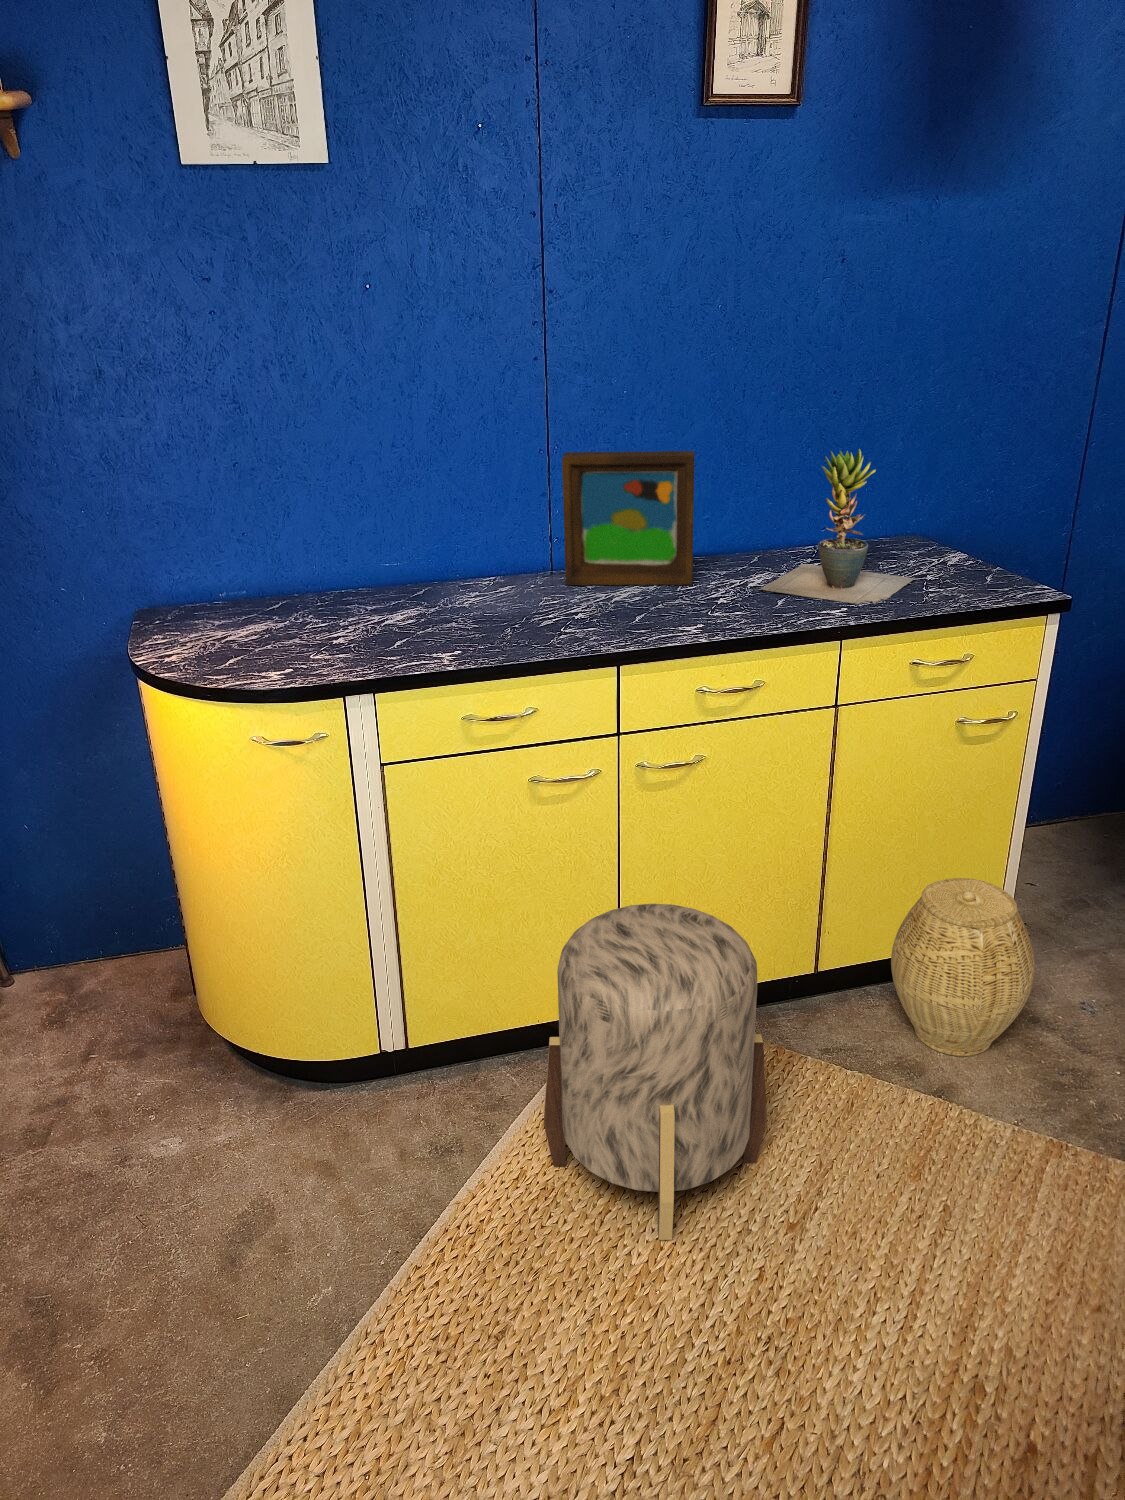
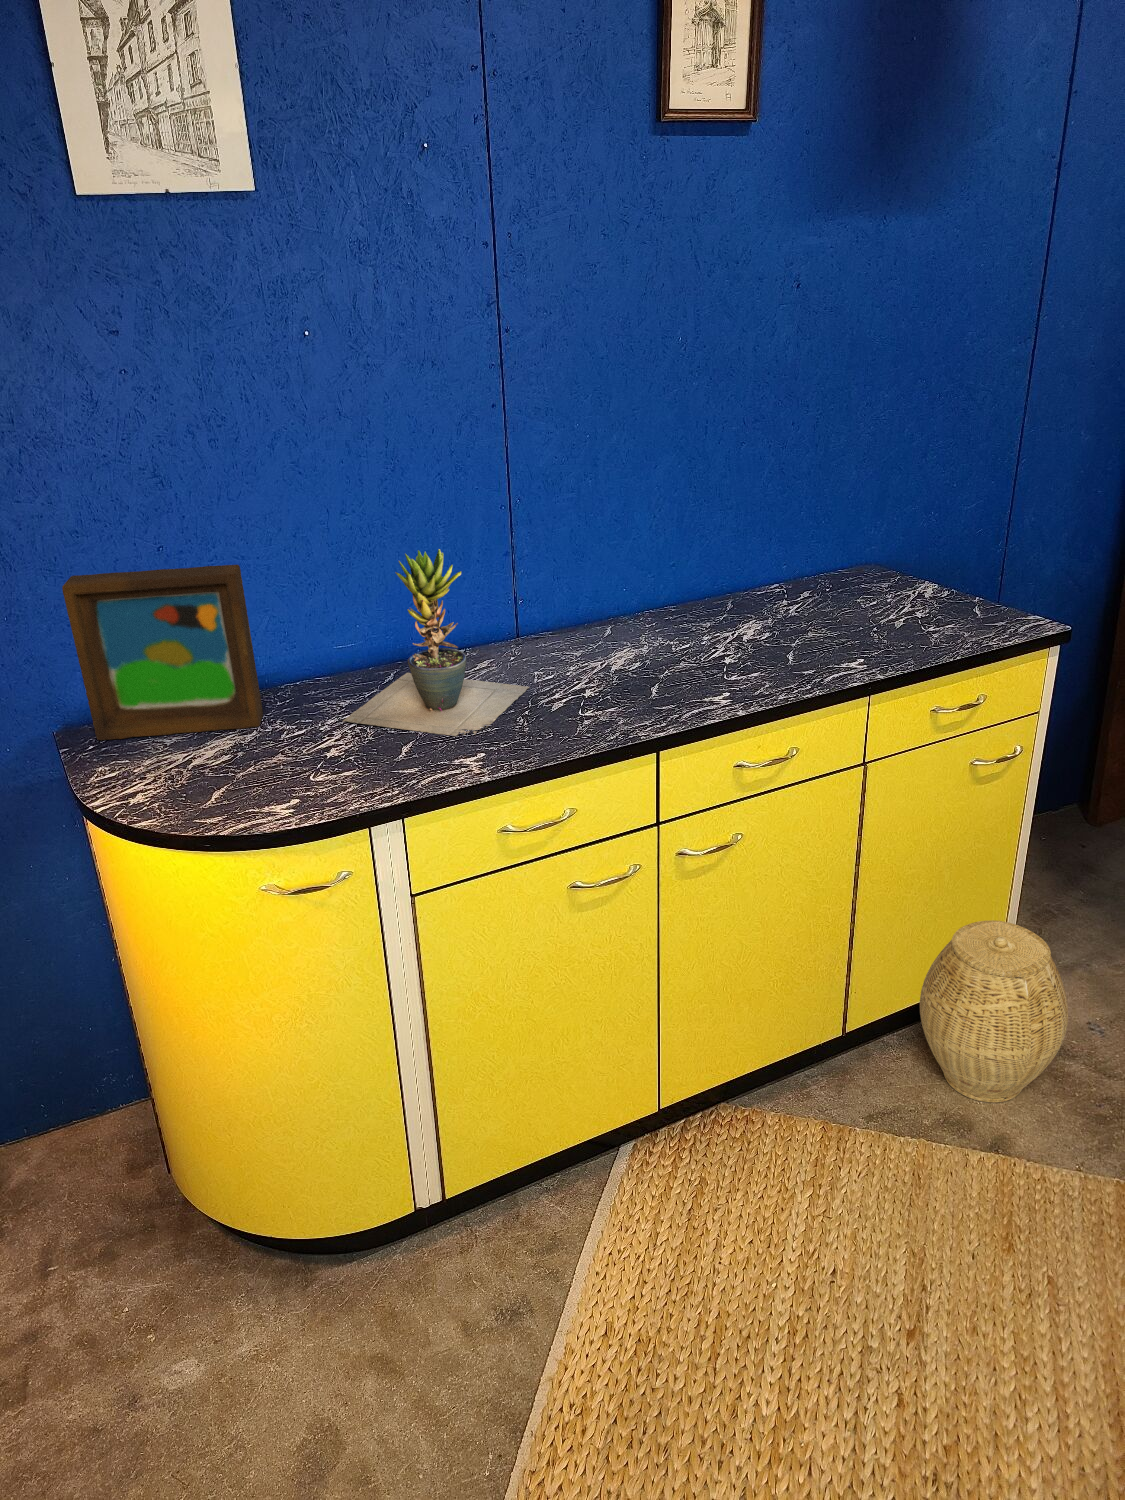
potted plant: present [759,449,915,604] -> present [343,549,529,736]
picture frame: present [562,451,695,585] -> present [62,565,263,740]
ottoman: present [544,904,767,1240] -> none [626,1008,865,1379]

